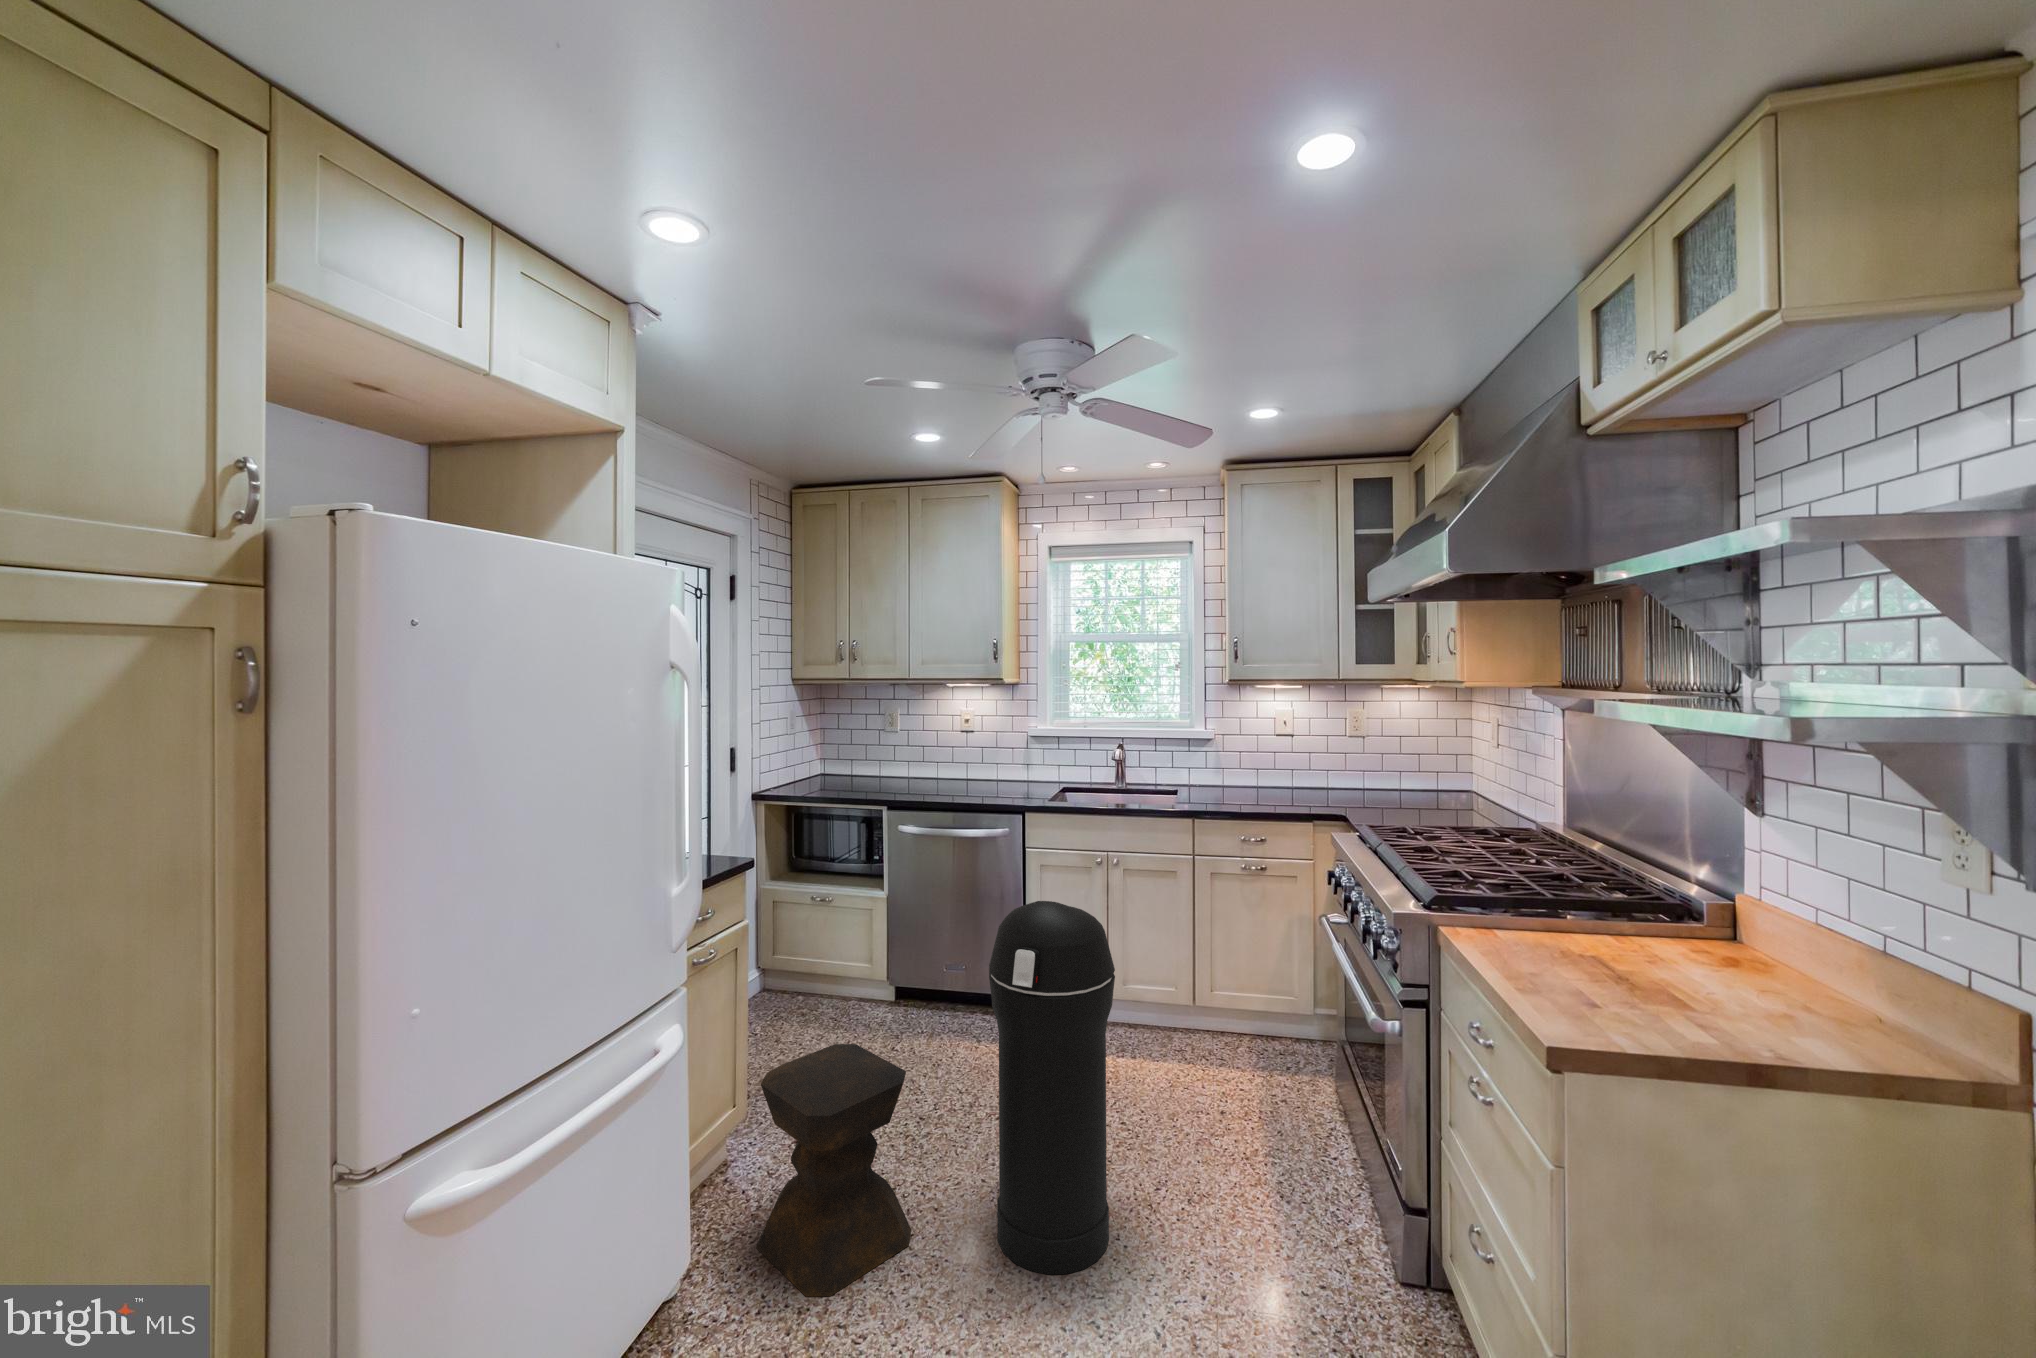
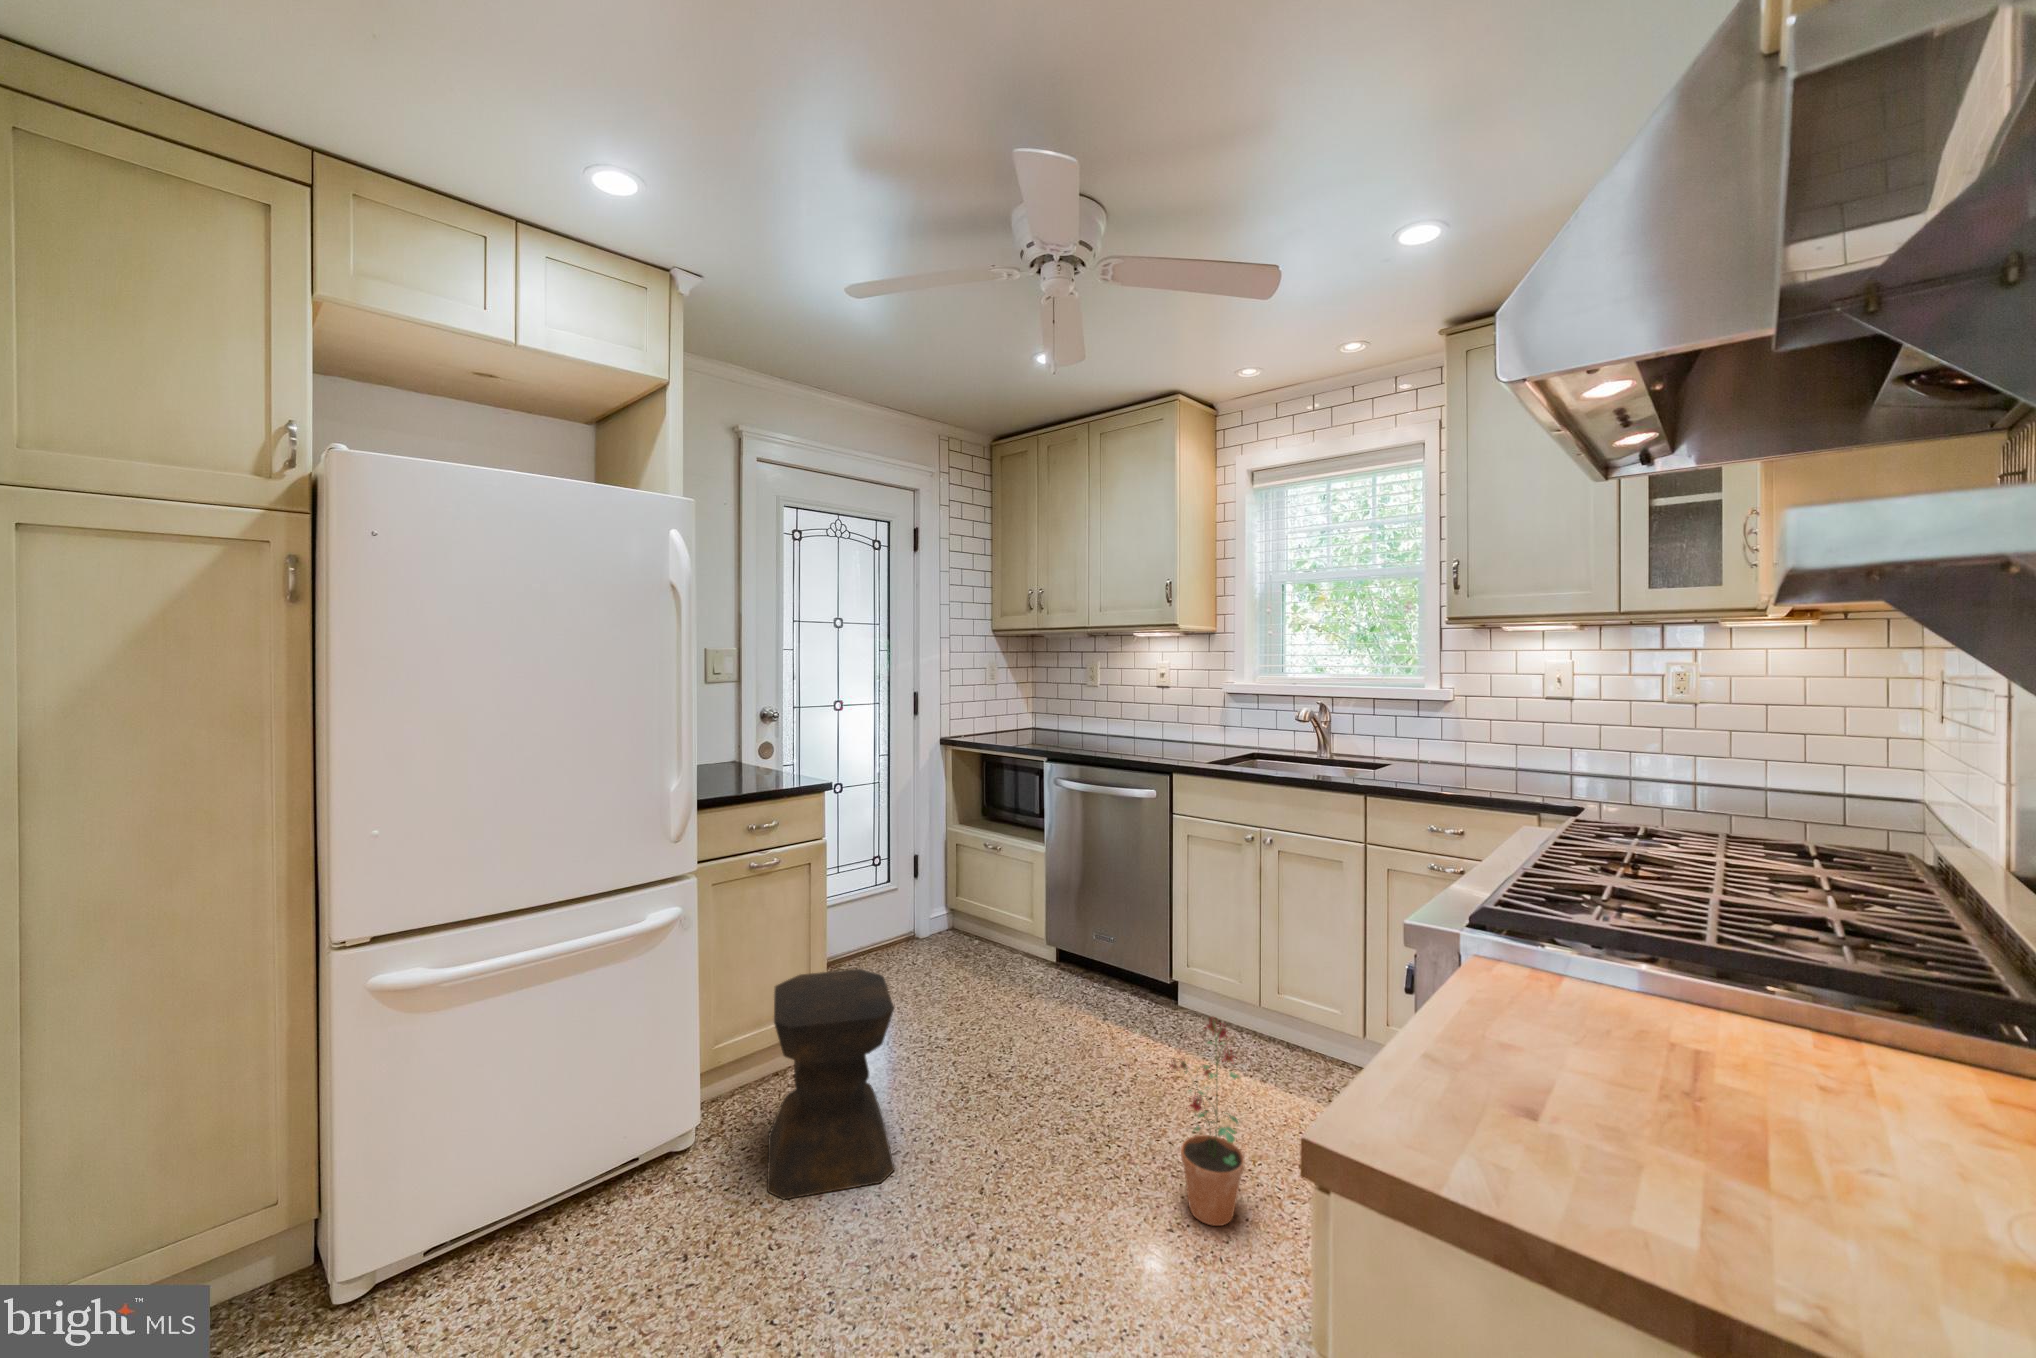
trash can: present [989,901,1115,1275] -> none [950,855,1095,1278]
potted plant: none [1127,1007,1205,1176] -> present [1171,1018,1244,1226]

